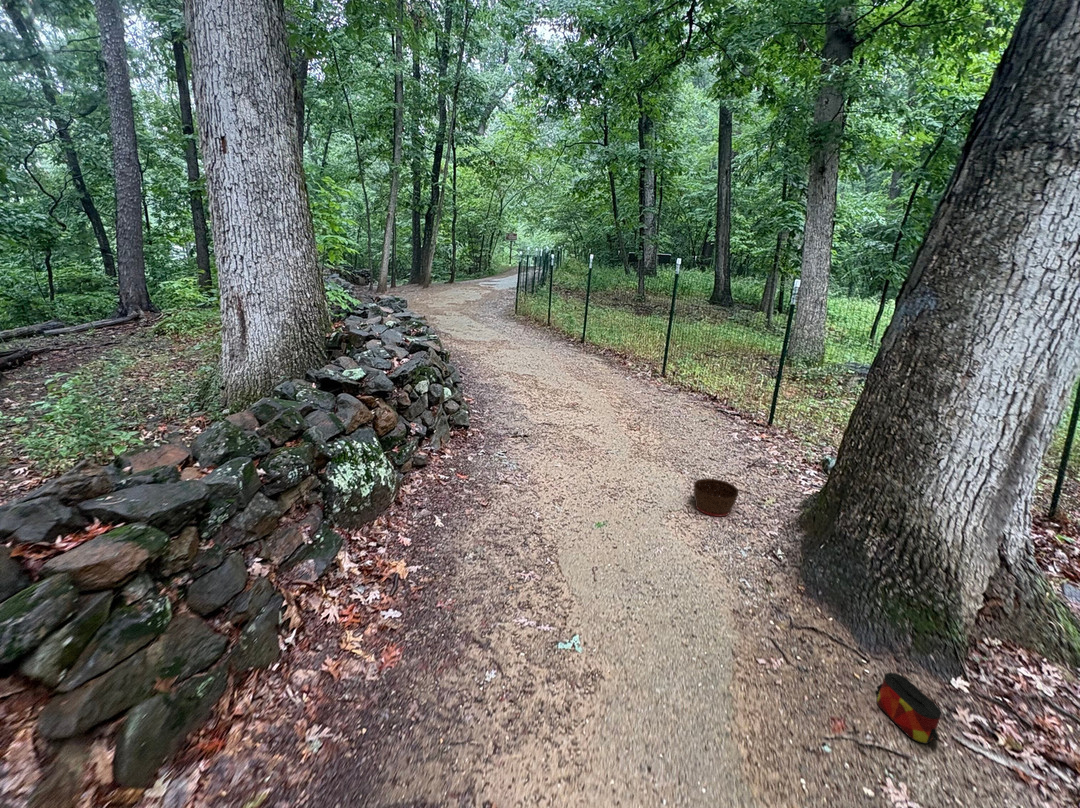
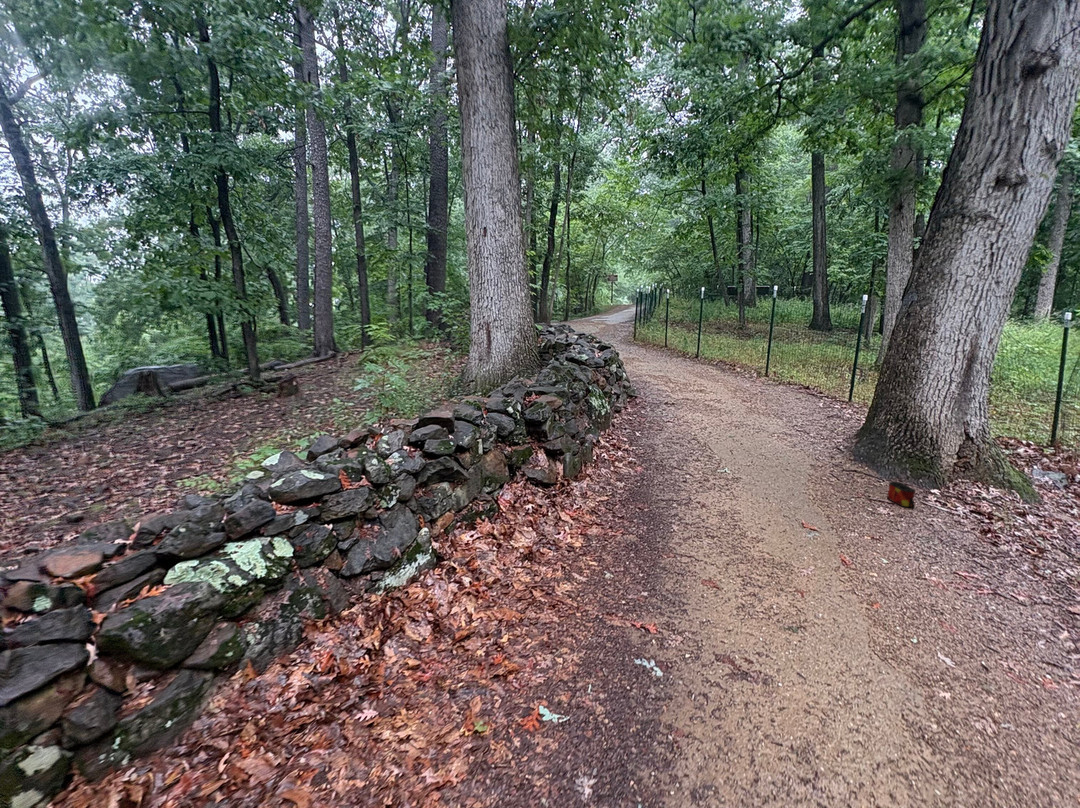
basket: present [694,478,739,517] -> none [789,422,819,443]

